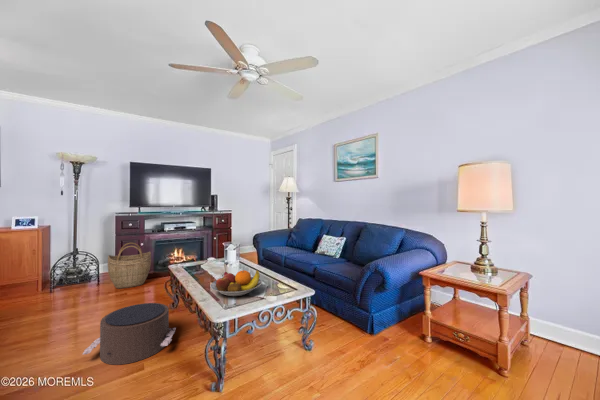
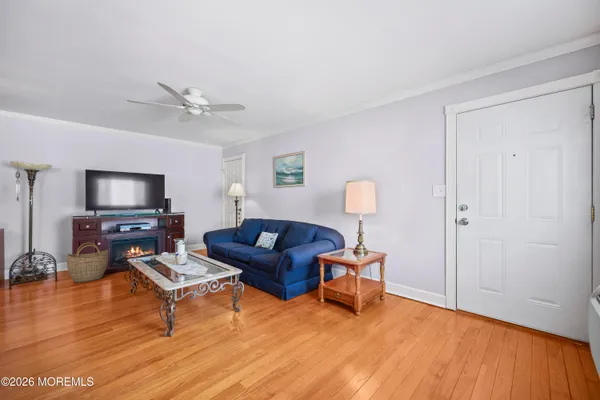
fruit bowl: present [210,270,262,296] -> none [163,257,203,276]
pouf: present [83,303,176,365] -> none [62,287,136,329]

